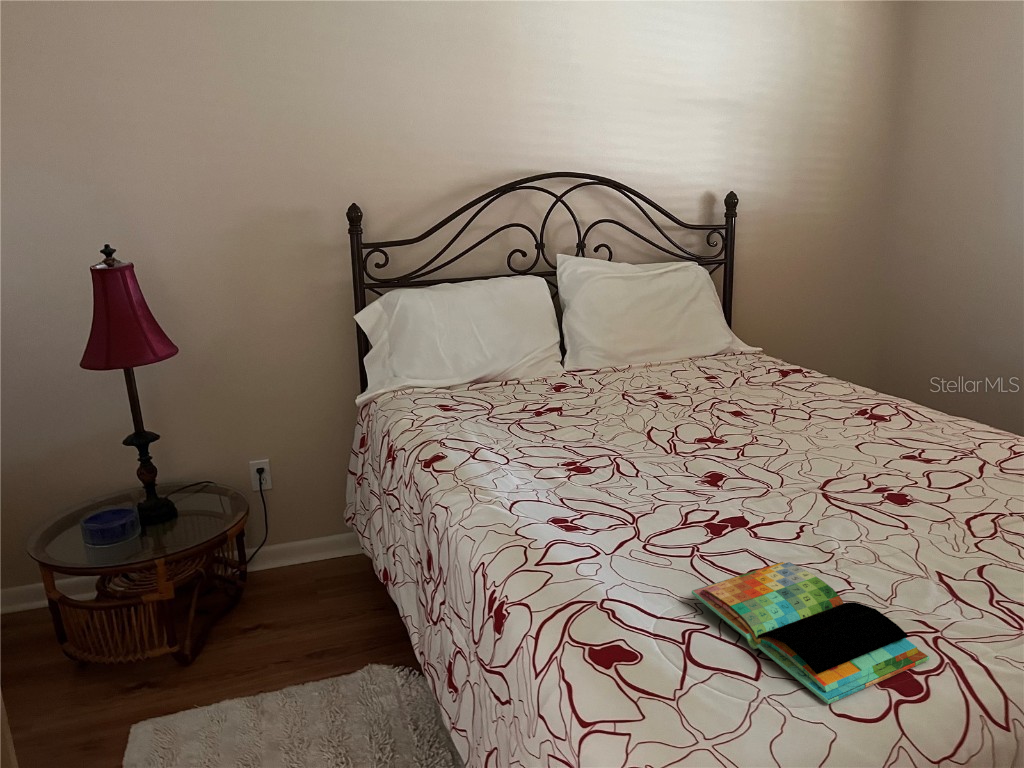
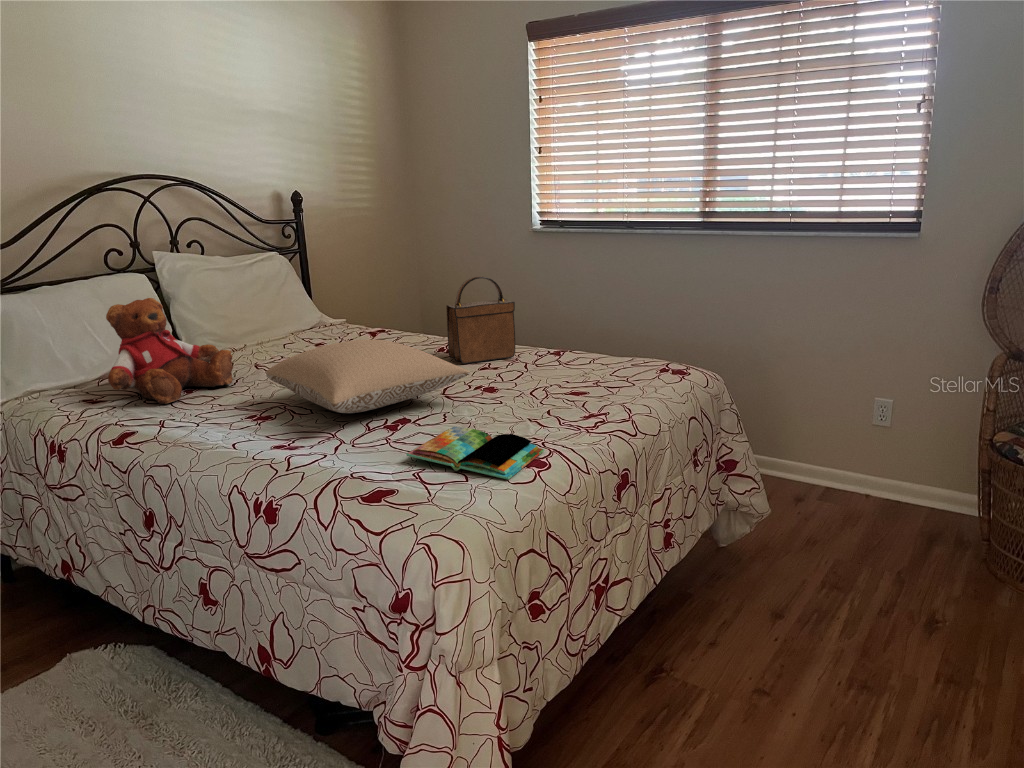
teddy bear: none [457,308,586,427] -> present [106,298,233,404]
handbag: none [865,319,986,445] -> present [446,276,515,364]
pillow: none [597,394,857,494] -> present [266,340,470,413]

